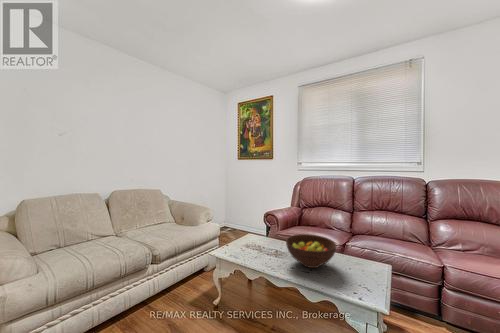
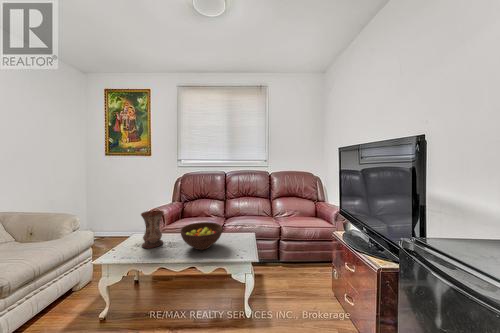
vase: none [252,214,273,252] -> present [141,210,164,248]

